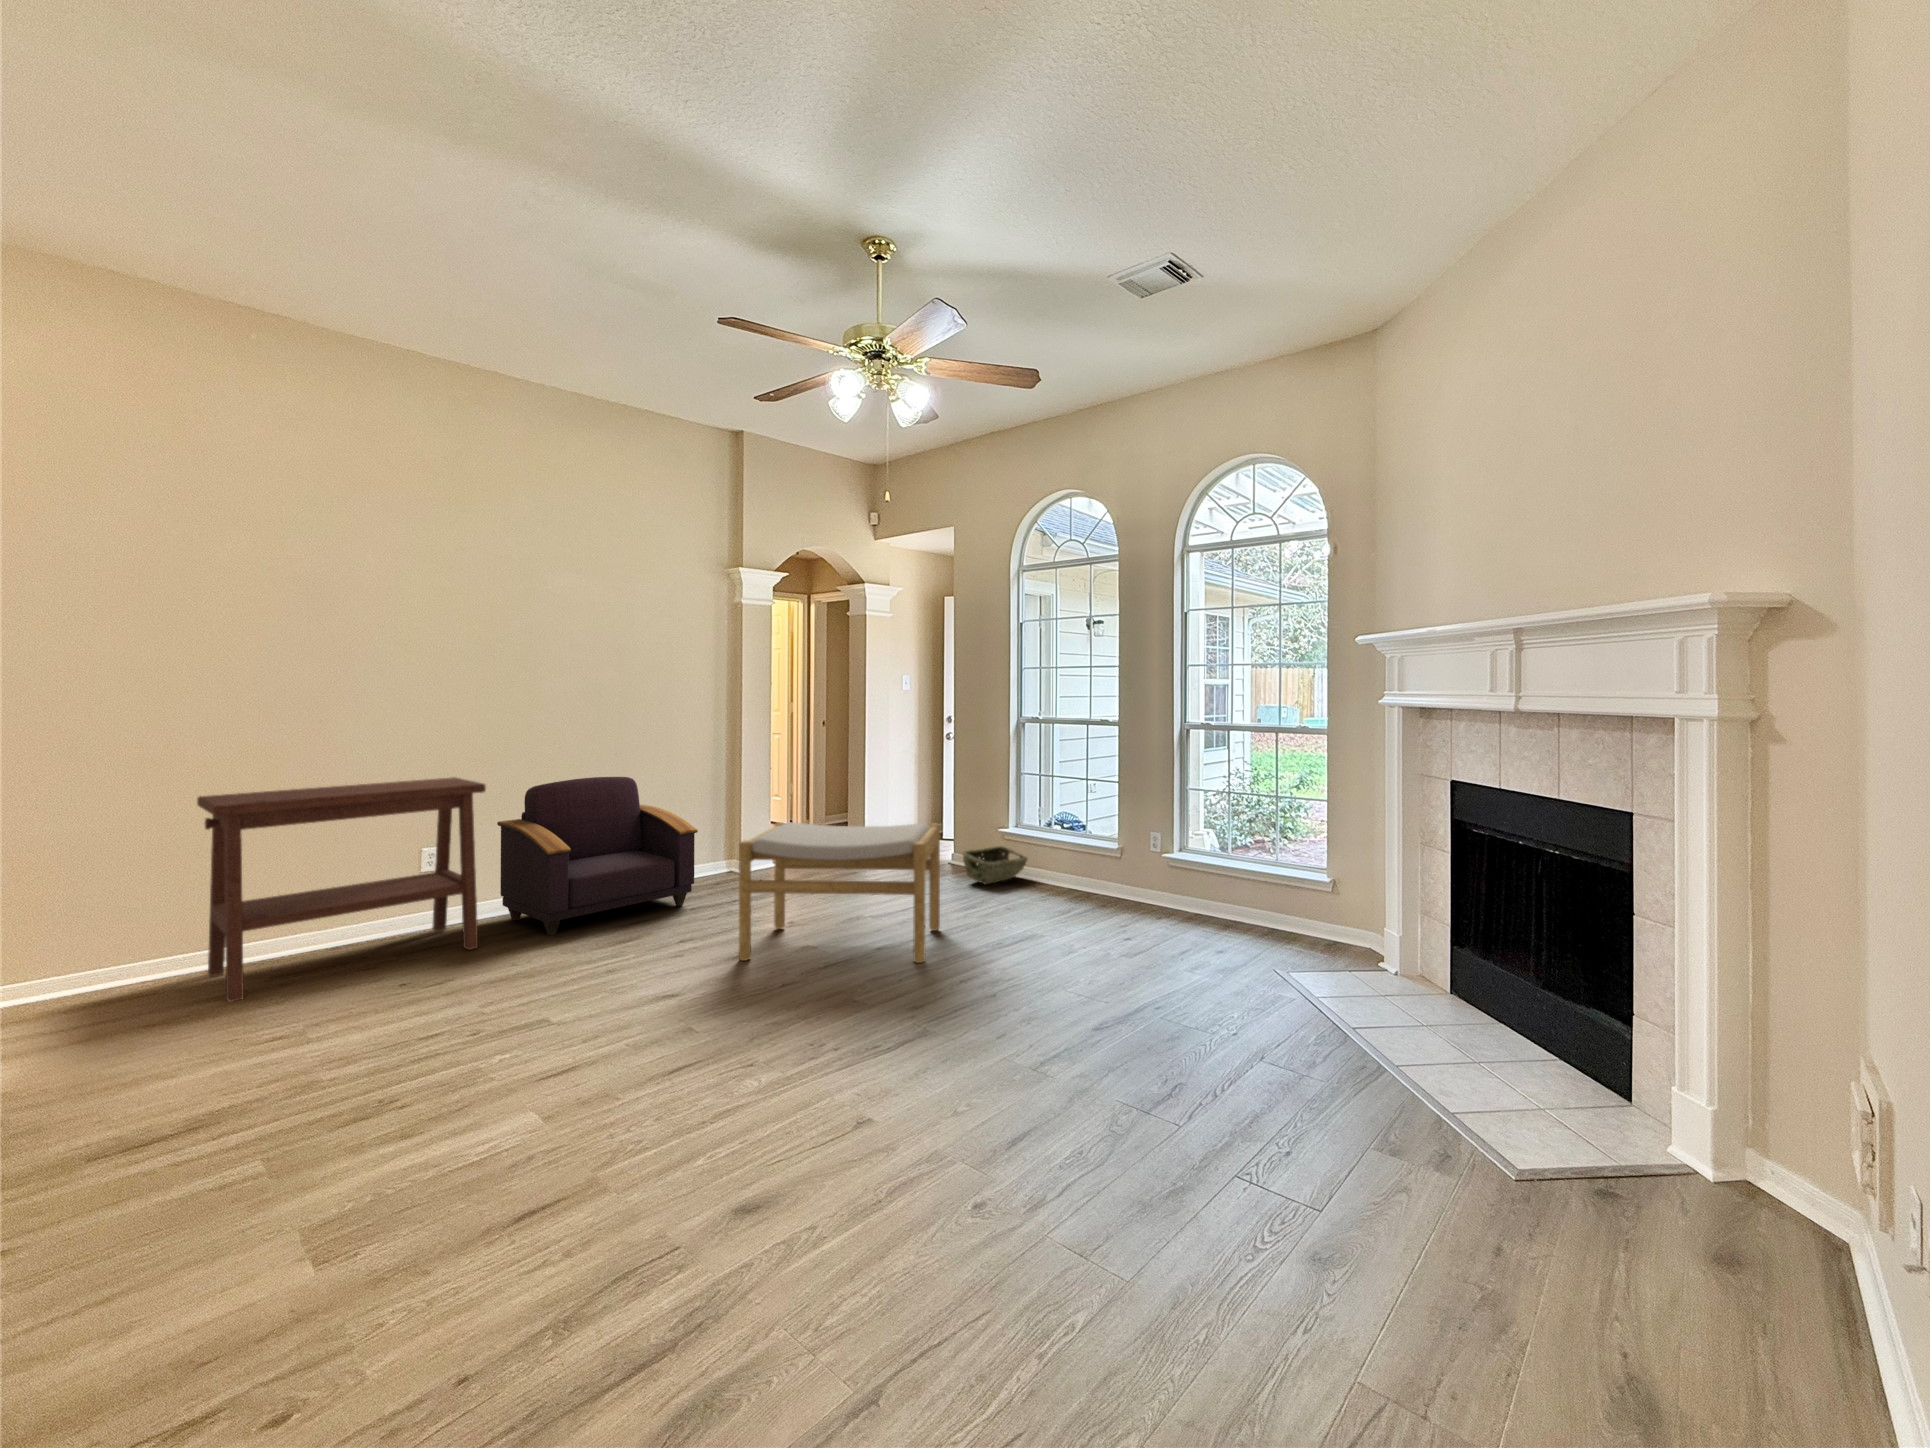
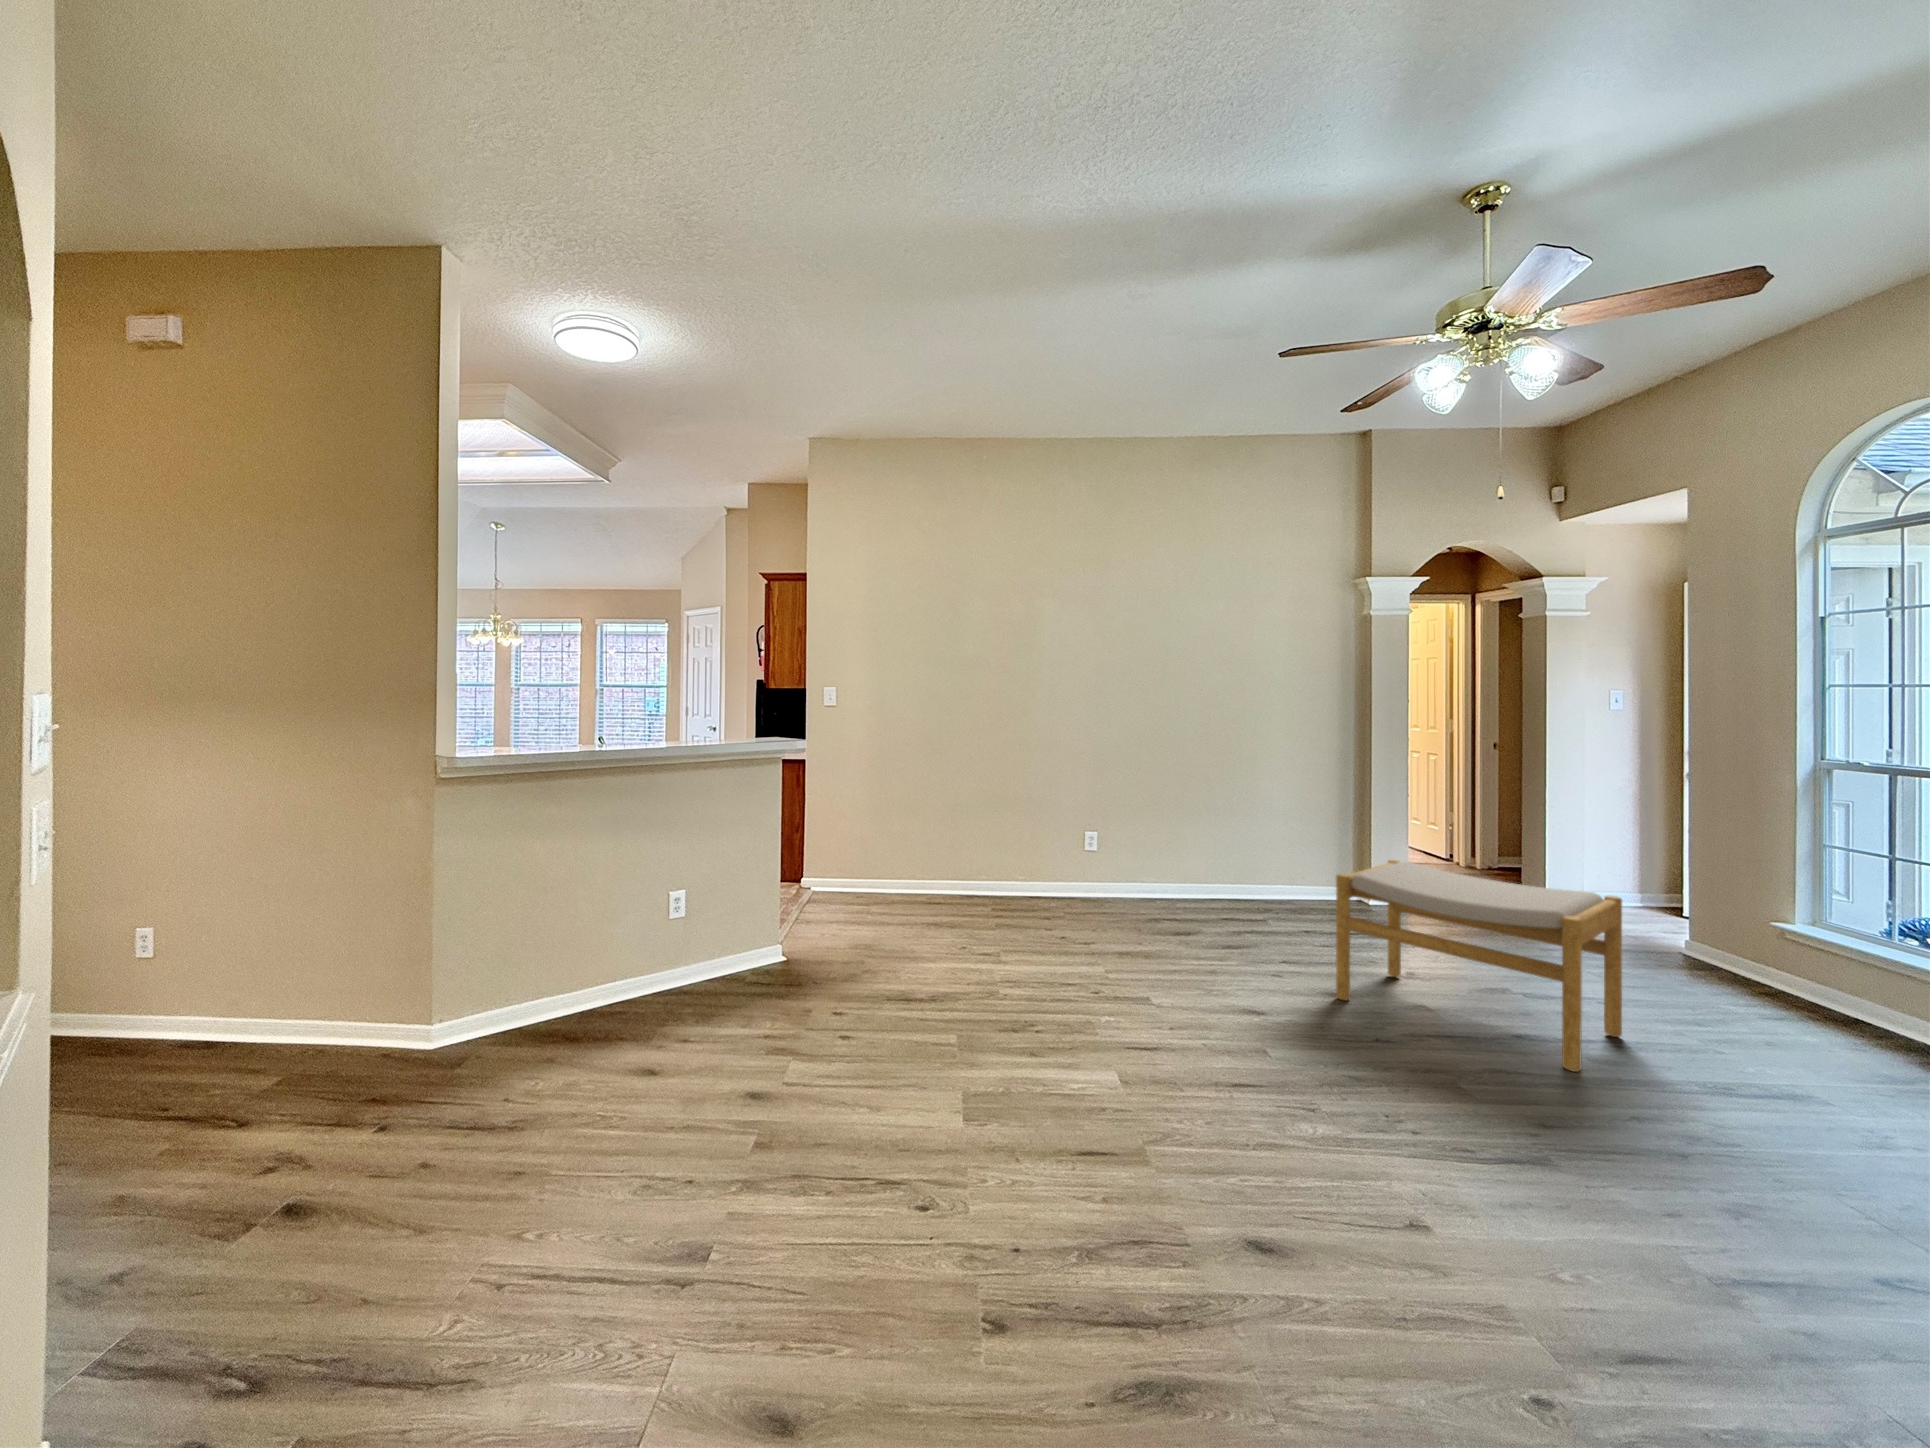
side table: present [197,777,486,1002] -> none [956,776,1123,922]
armchair: present [497,777,698,935] -> none [1137,788,1312,925]
woven basket: present [963,846,1027,884] -> none [1690,941,1828,998]

